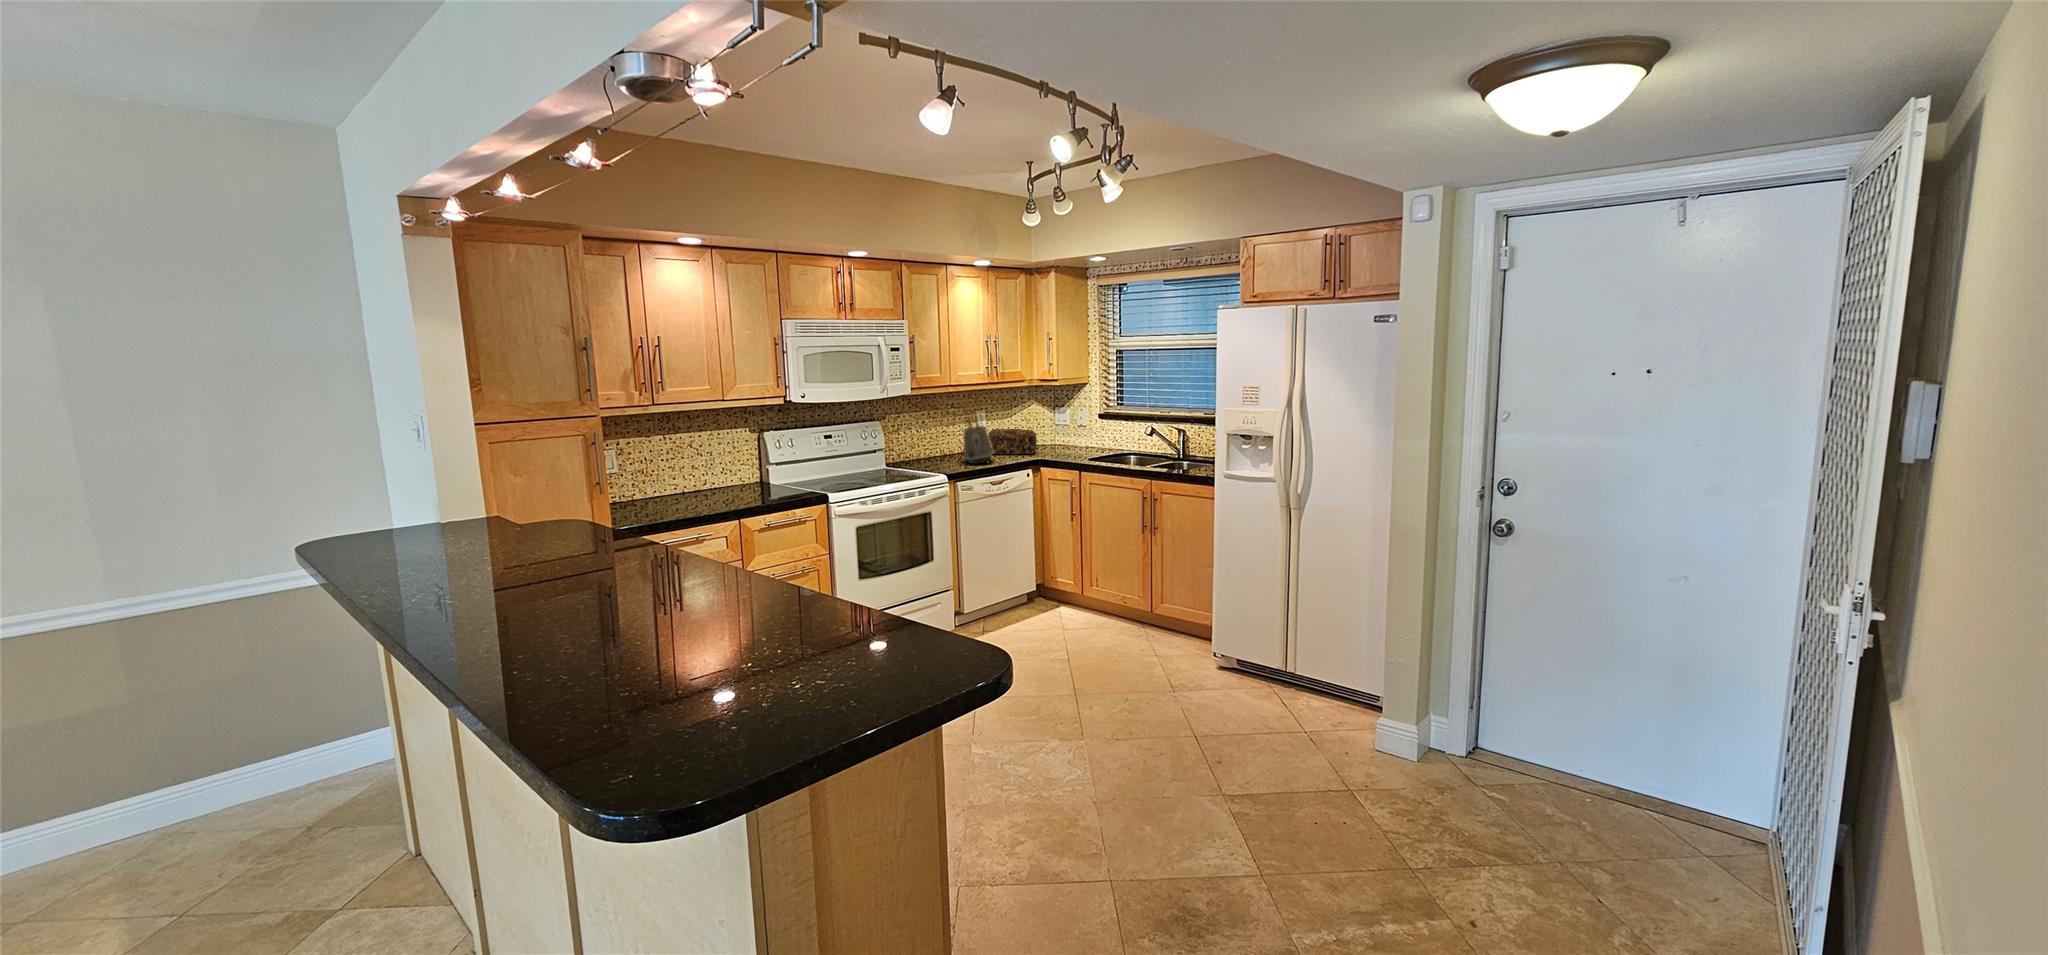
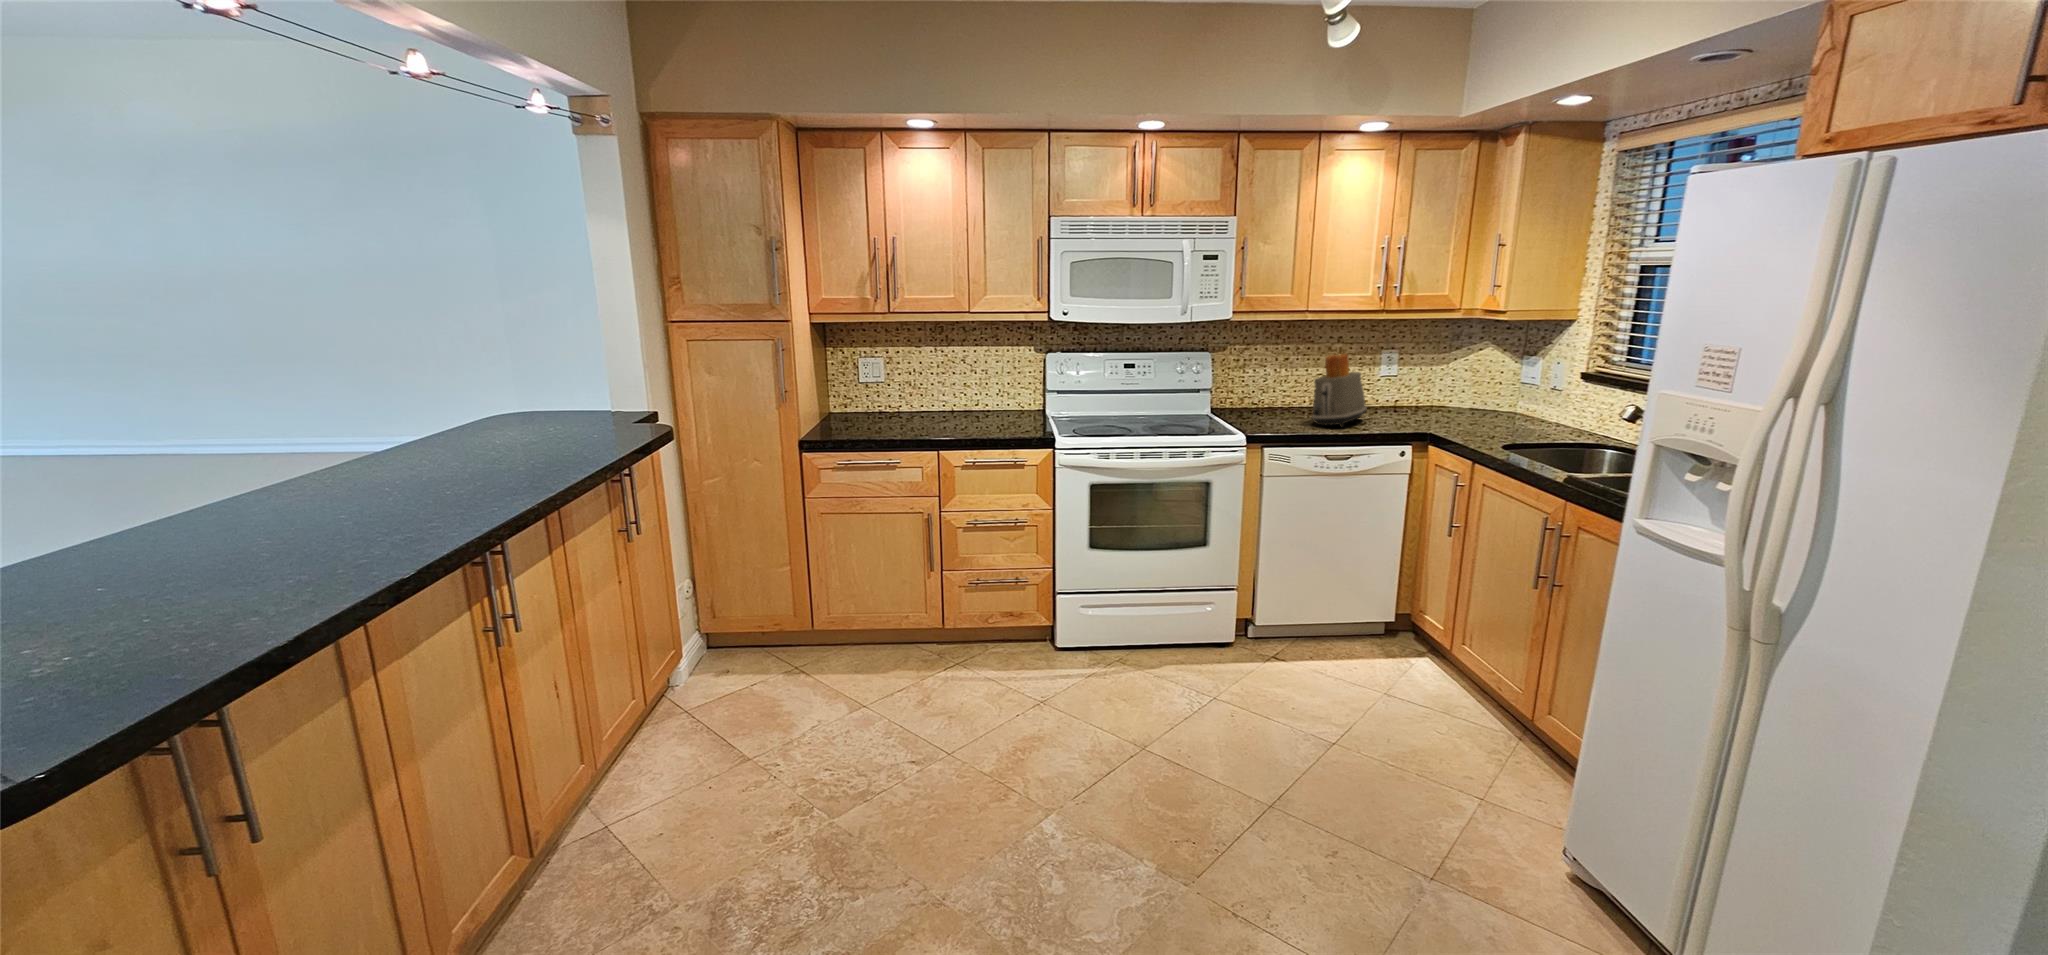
bread loaf: present [989,429,1036,454] -> none [1377,379,1461,422]

